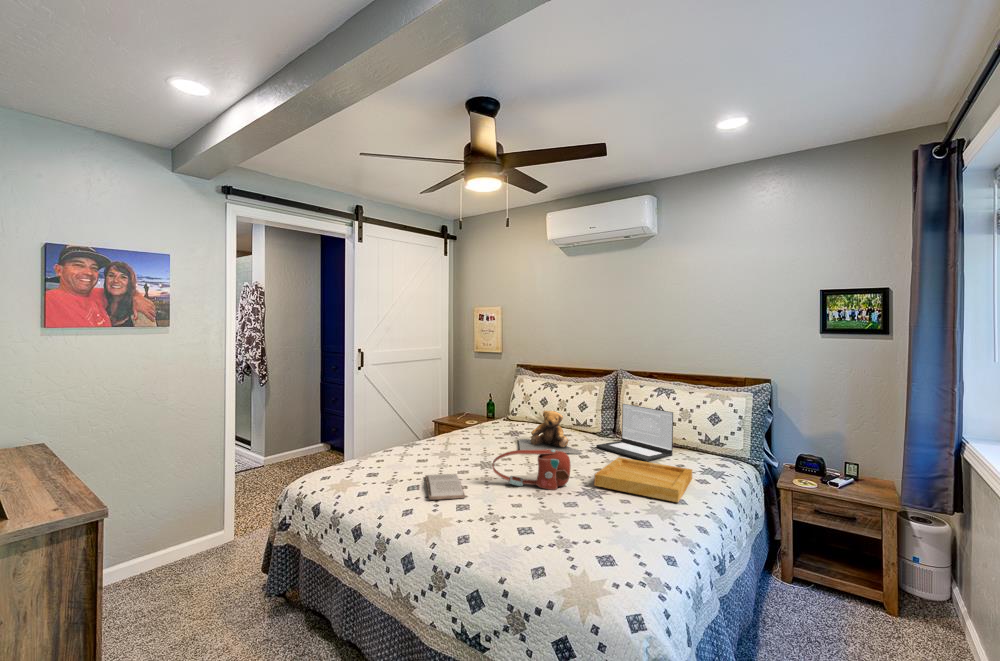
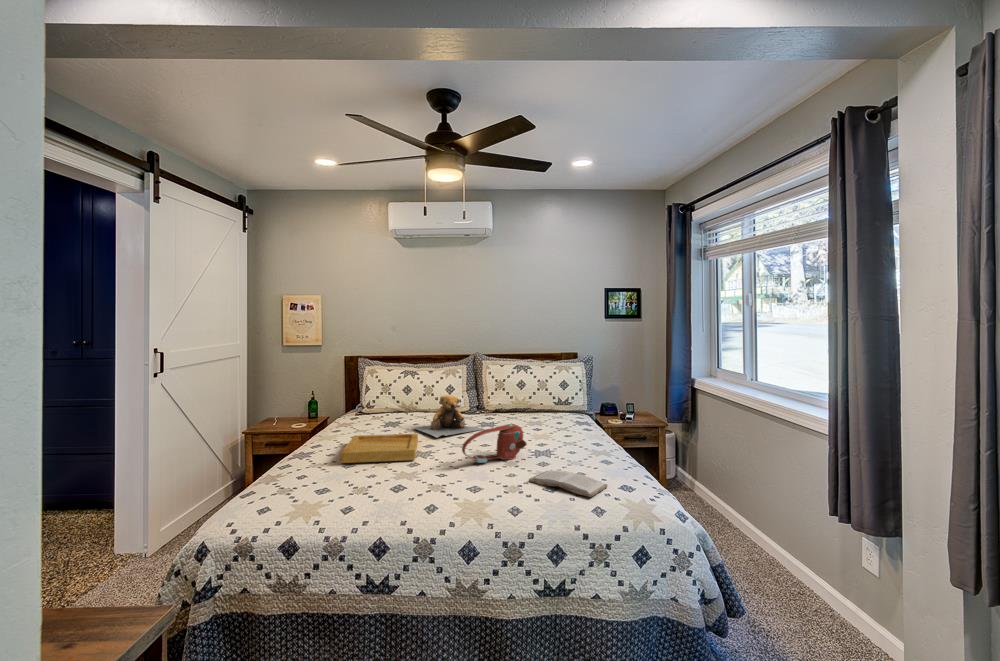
laptop: present [596,404,673,461] -> none [486,382,544,425]
tray: present [594,457,692,502] -> present [341,434,418,463]
book: present [425,474,465,500] -> present [529,470,607,497]

